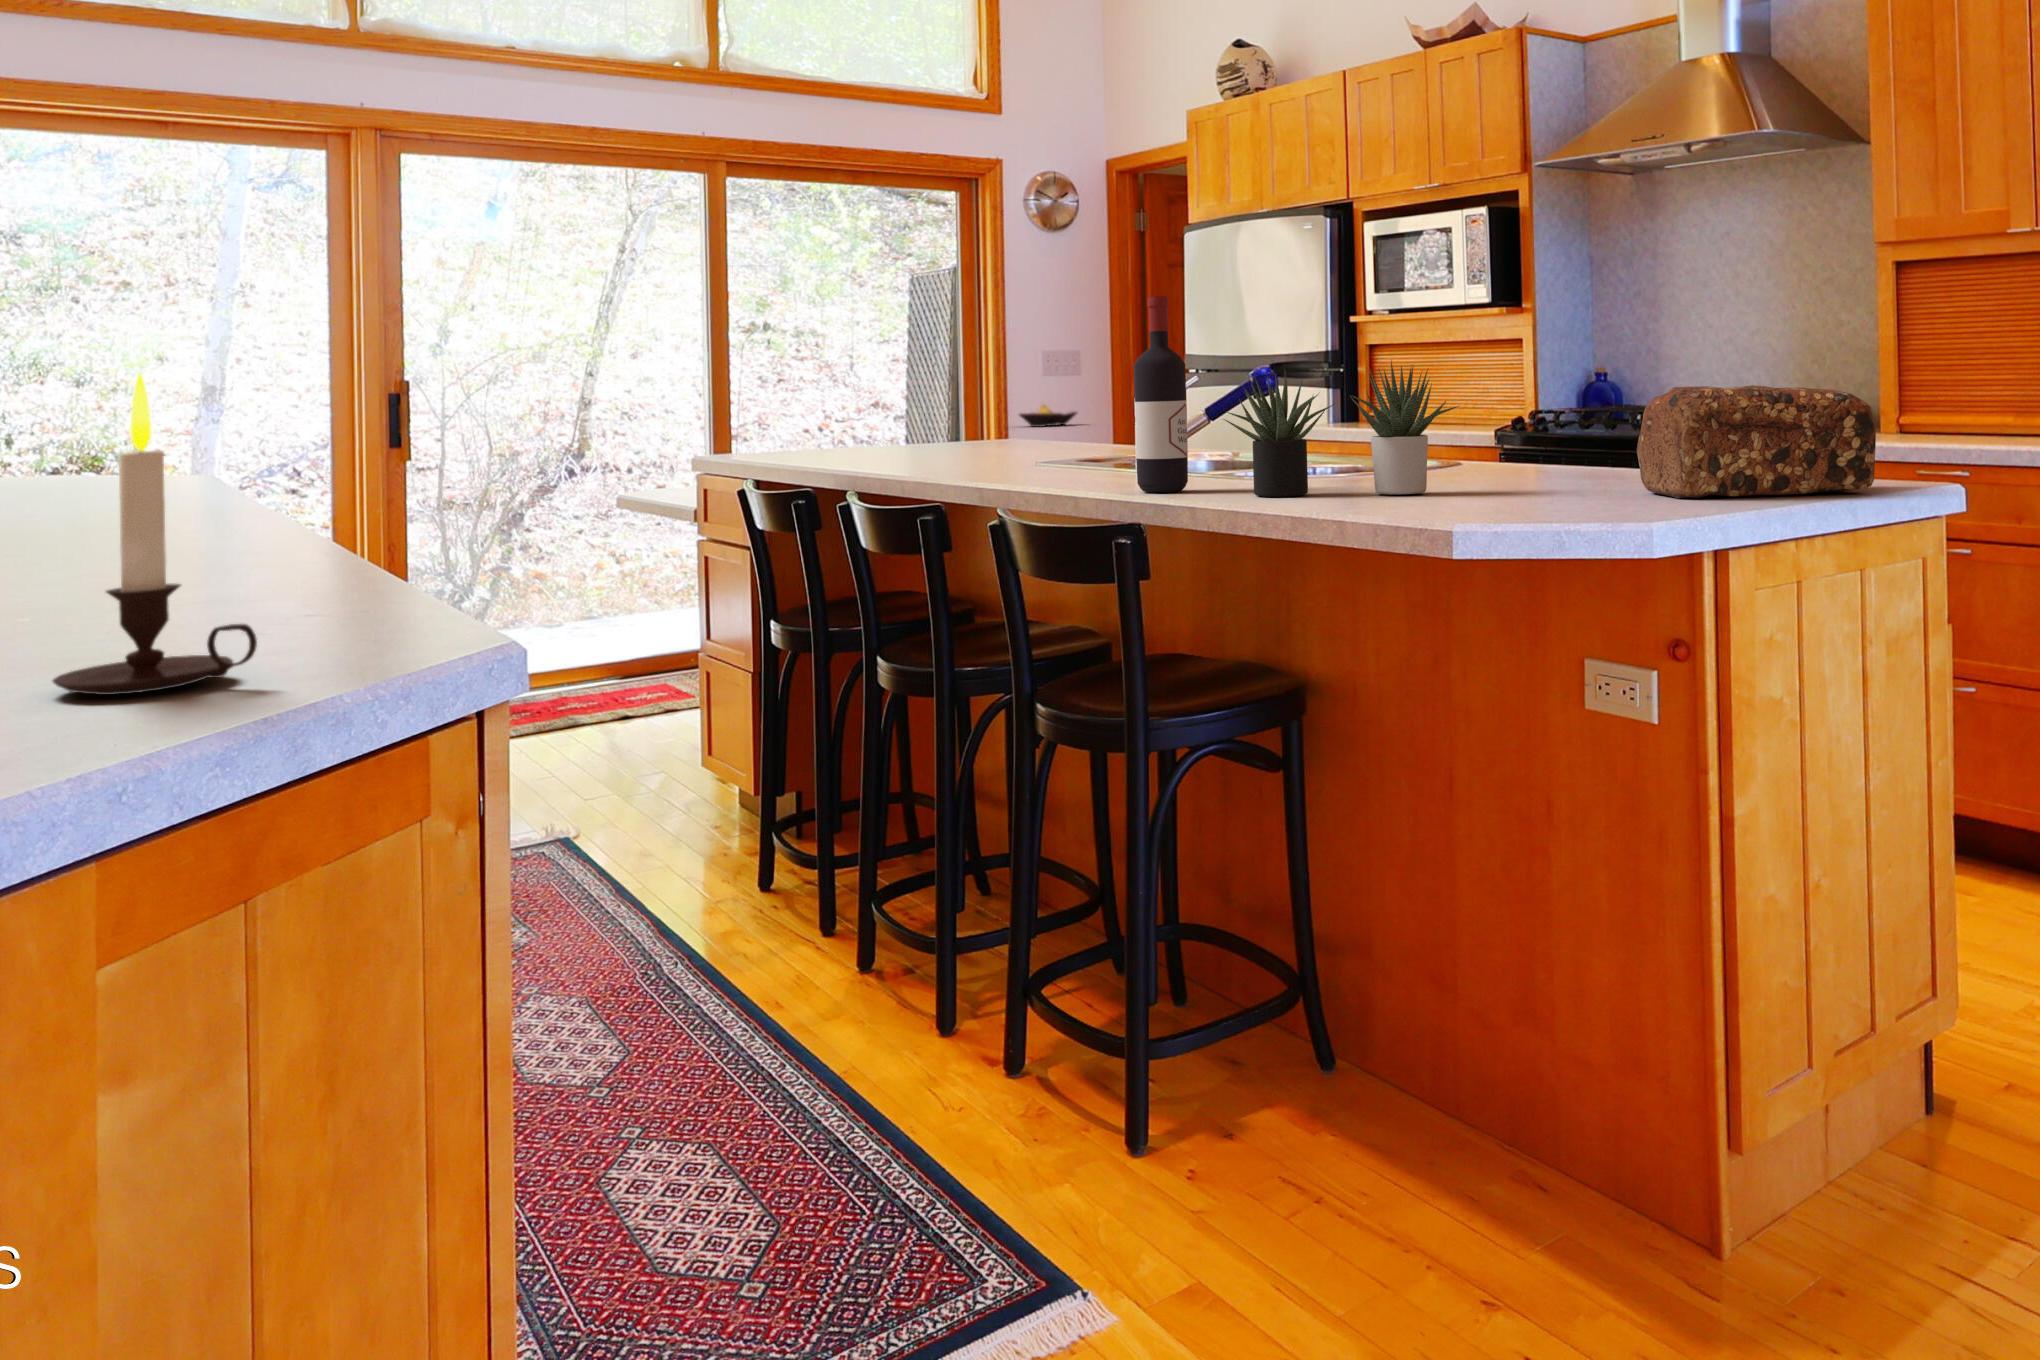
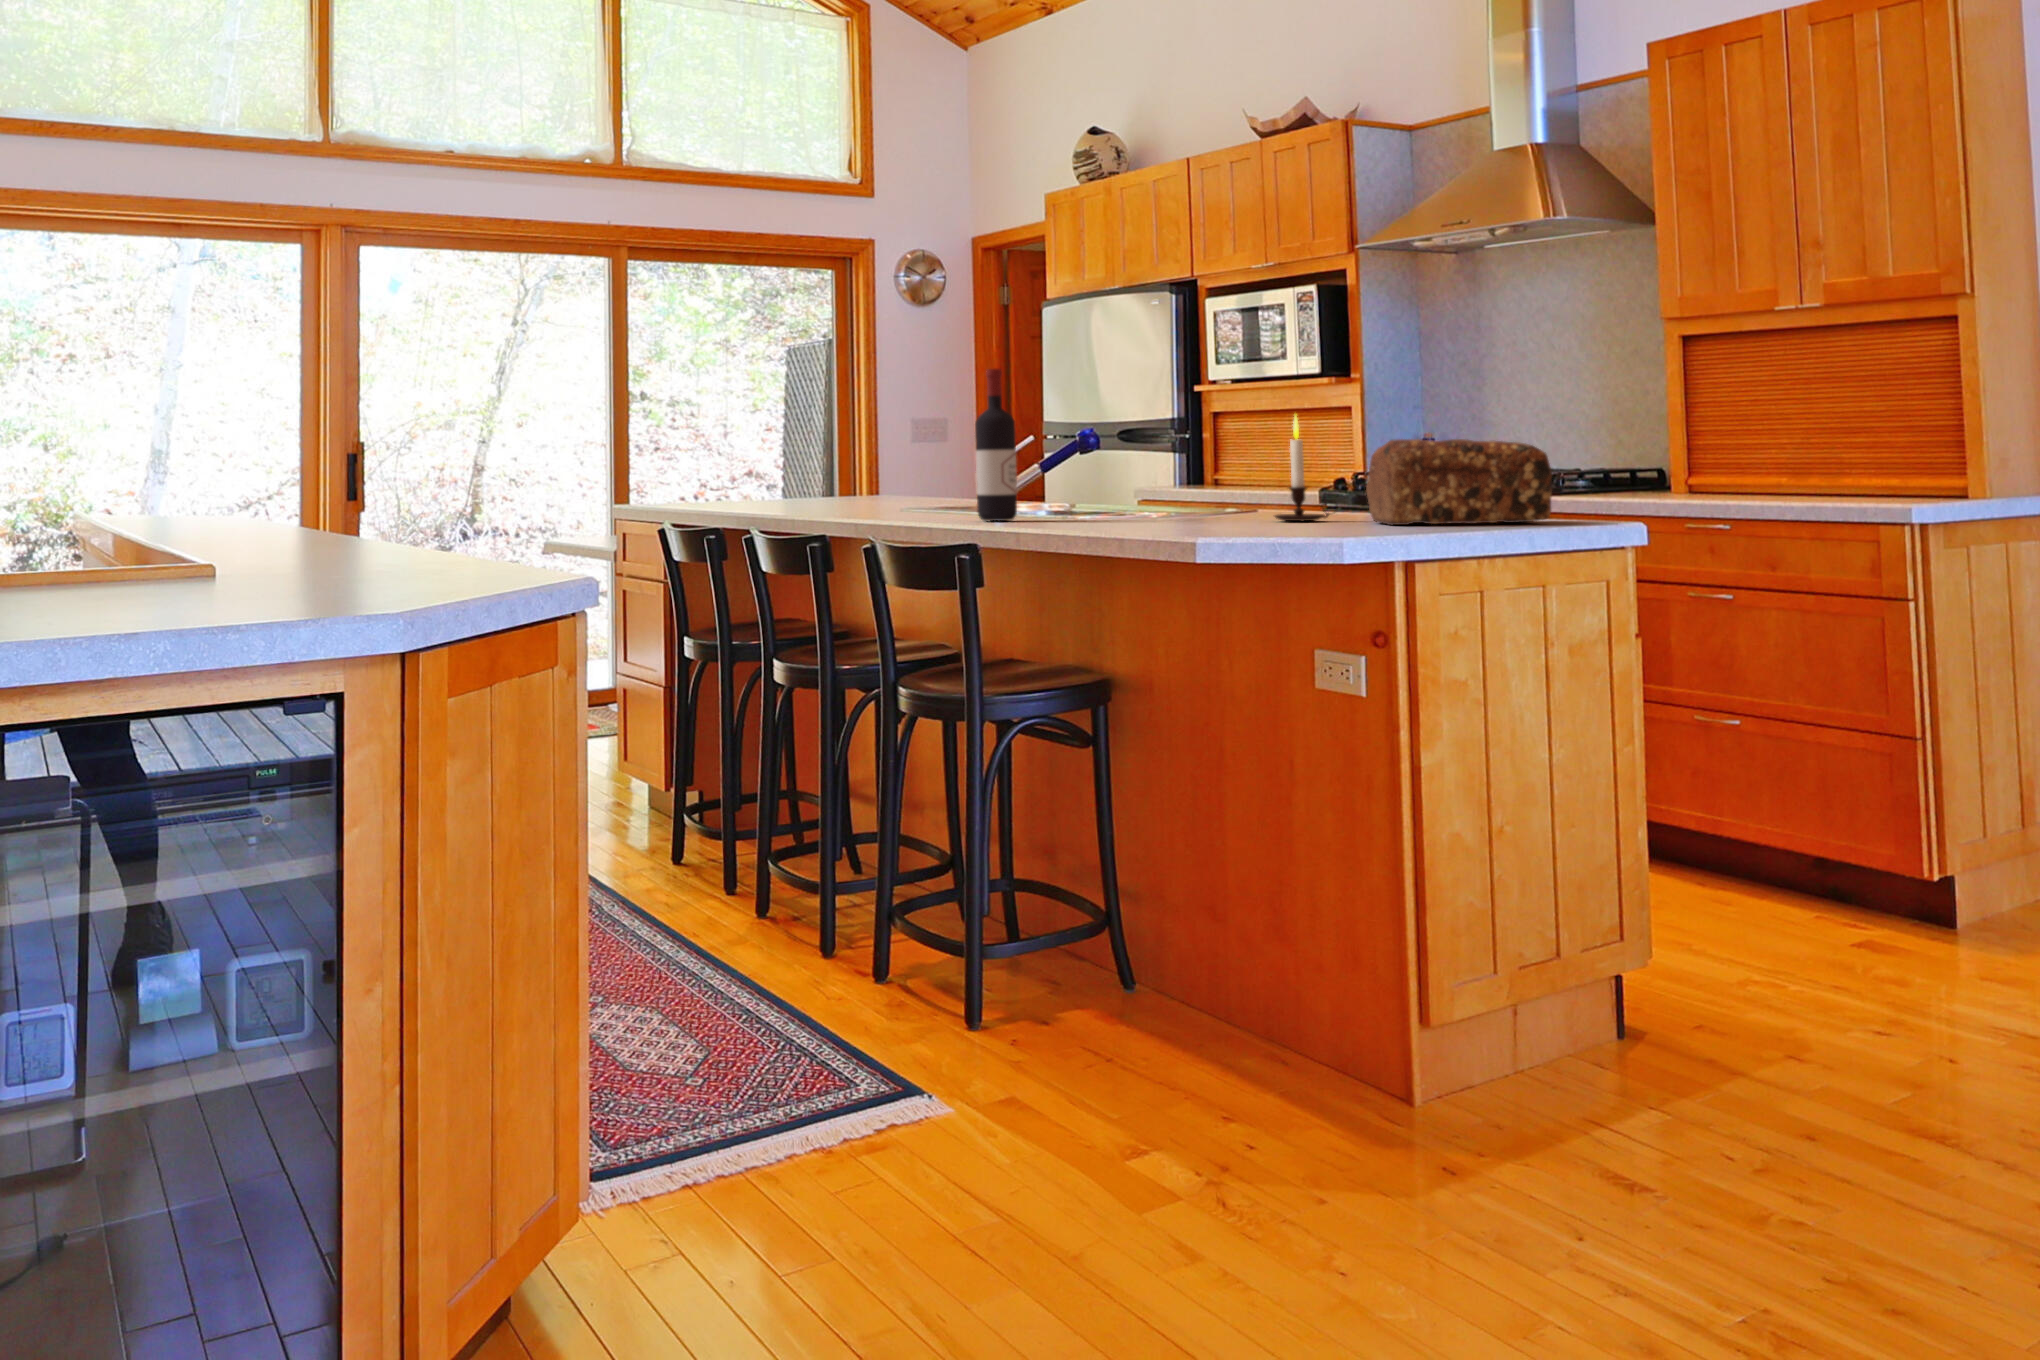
succulent plant: present [1223,361,1459,497] -> none [1041,417,1228,523]
candle: present [53,375,257,695] -> present [1275,415,1330,521]
fruit bowl: present [1020,405,1078,427] -> none [886,464,942,487]

